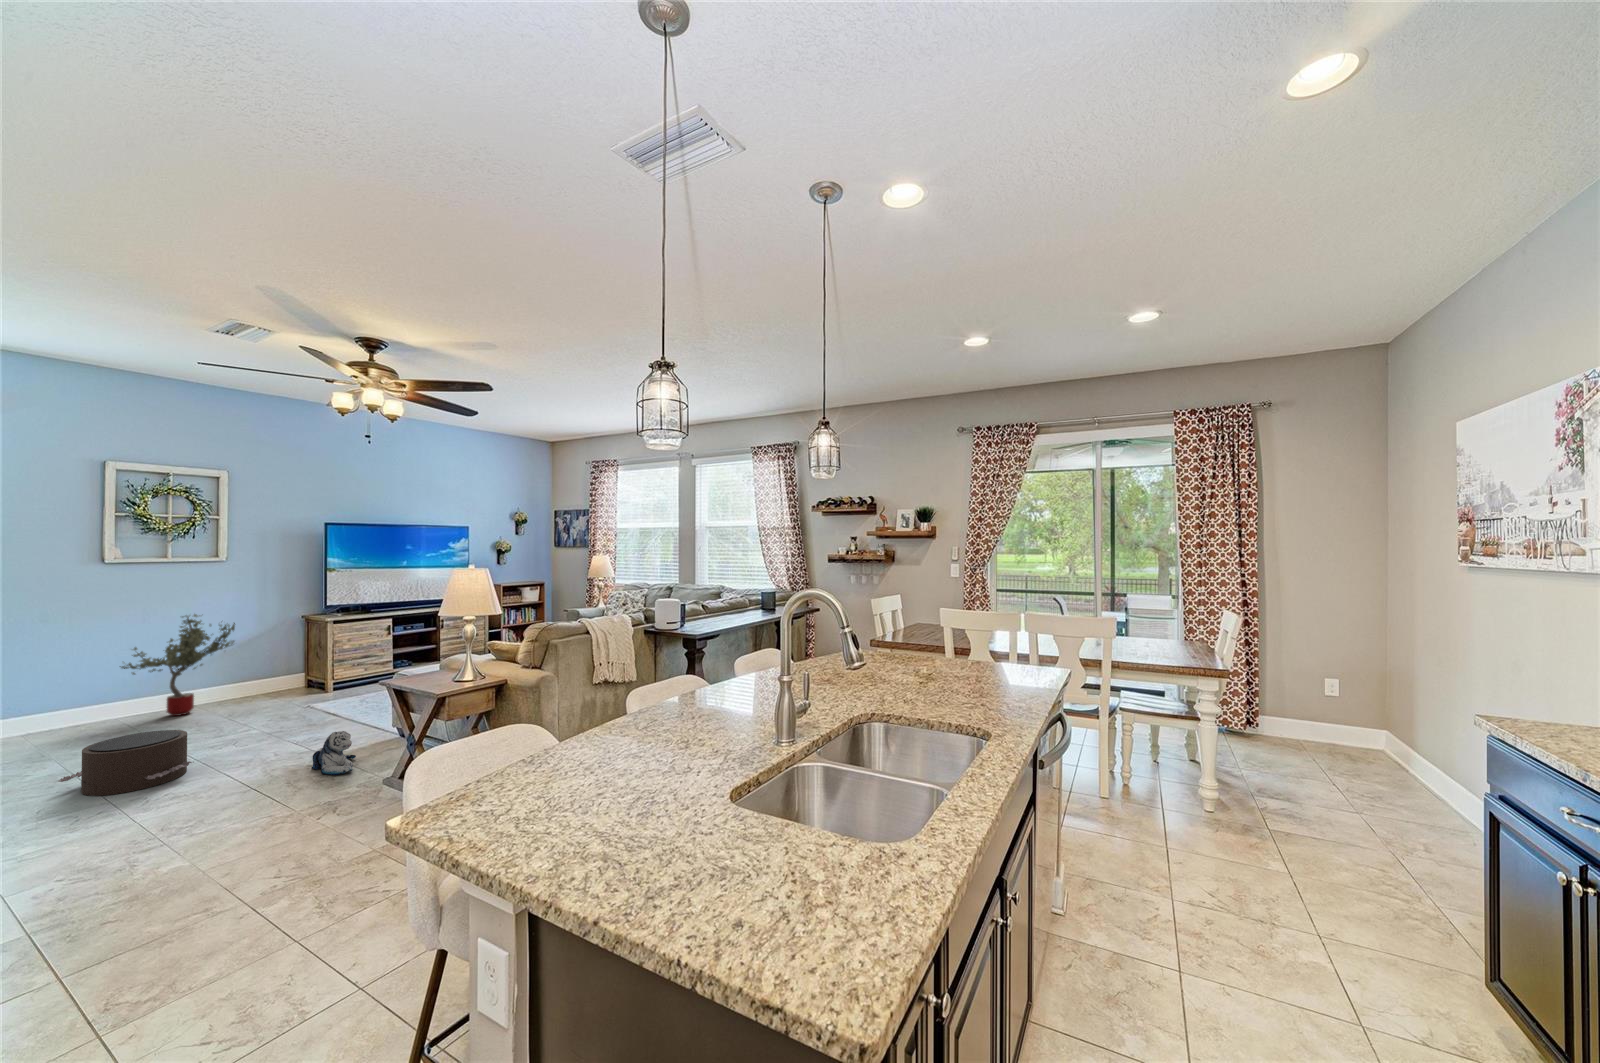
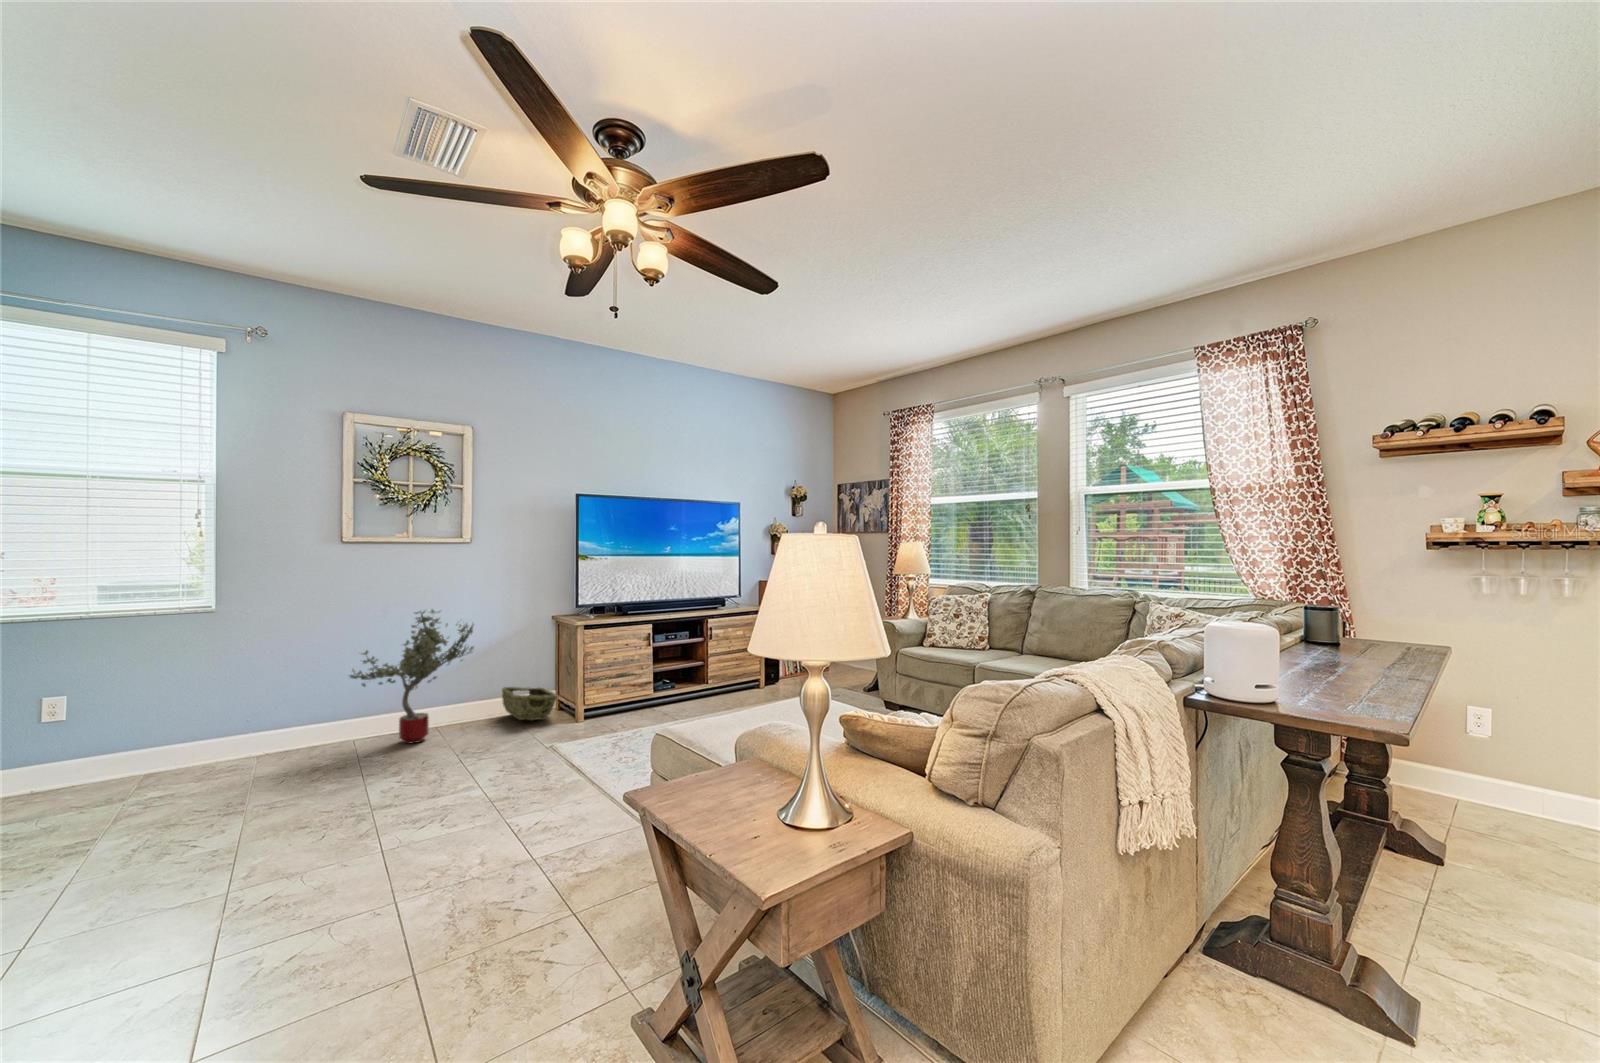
woven basket: none [256,672,310,695] -> present [502,687,557,720]
pouf: present [58,730,192,796] -> none [158,806,342,938]
plush toy: present [312,731,356,775] -> none [497,863,573,972]

